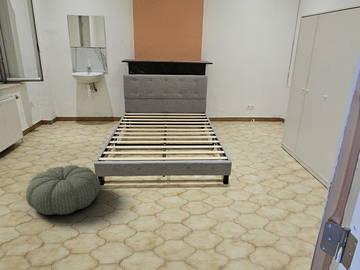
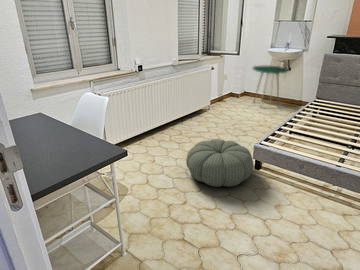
side table: none [60,89,97,130] -> present [253,66,289,93]

